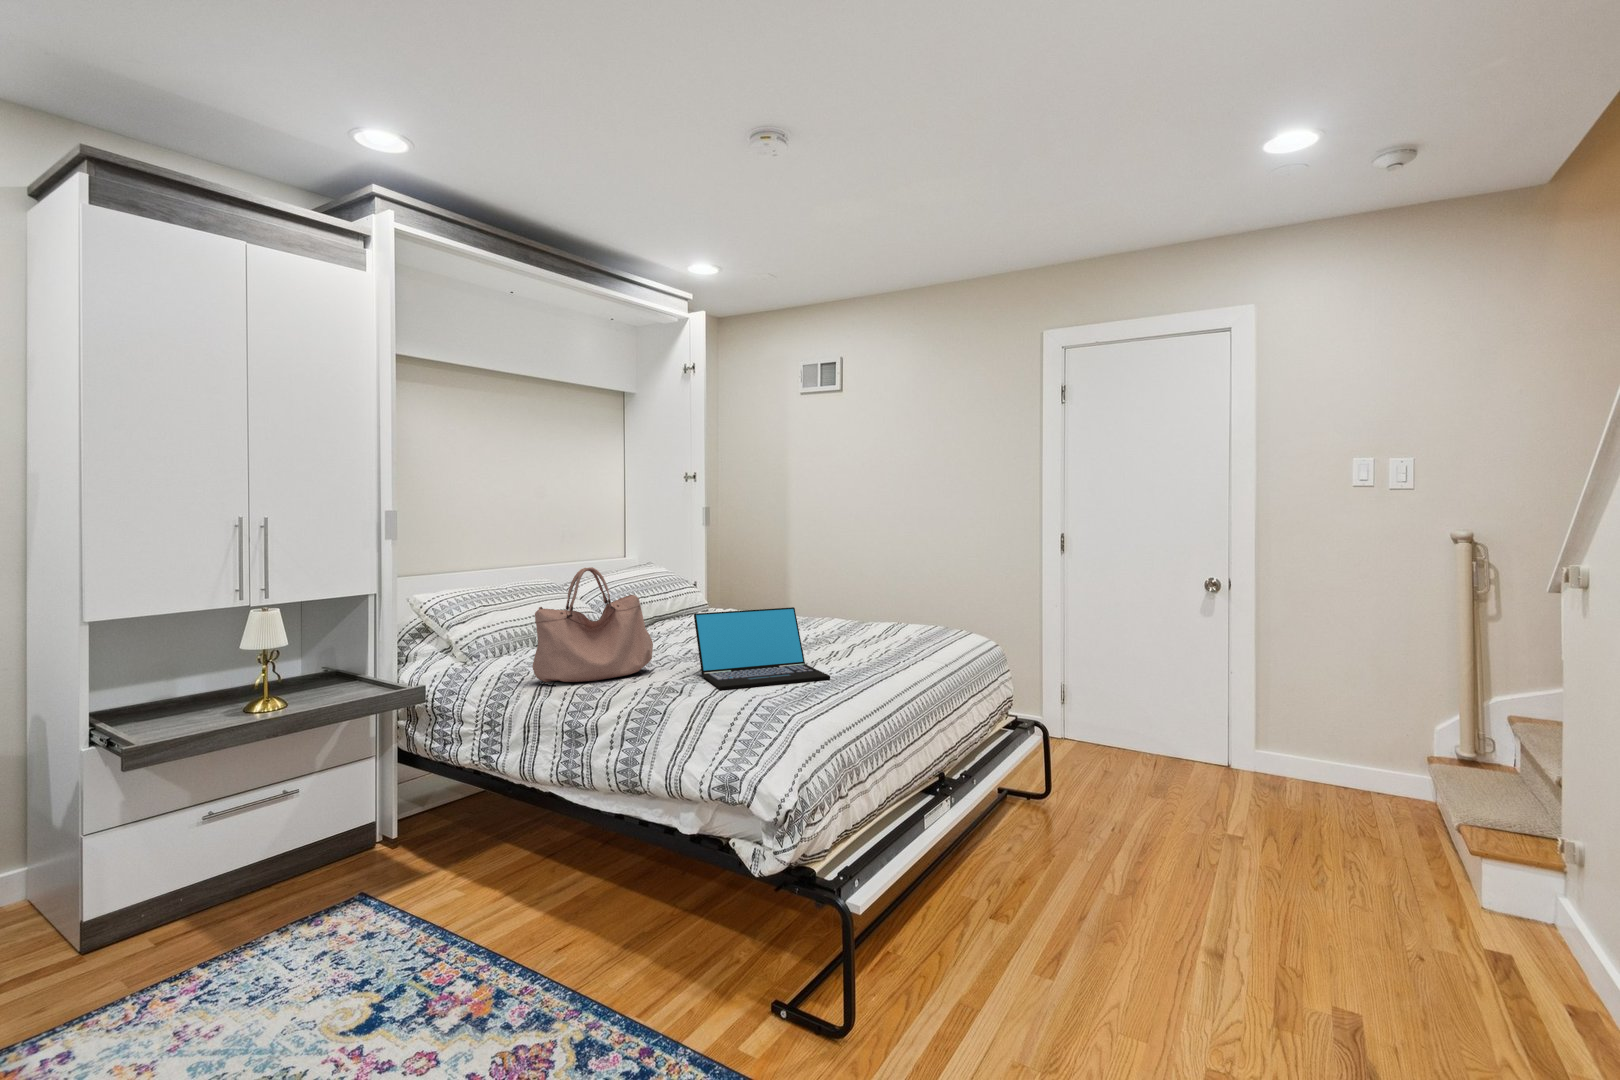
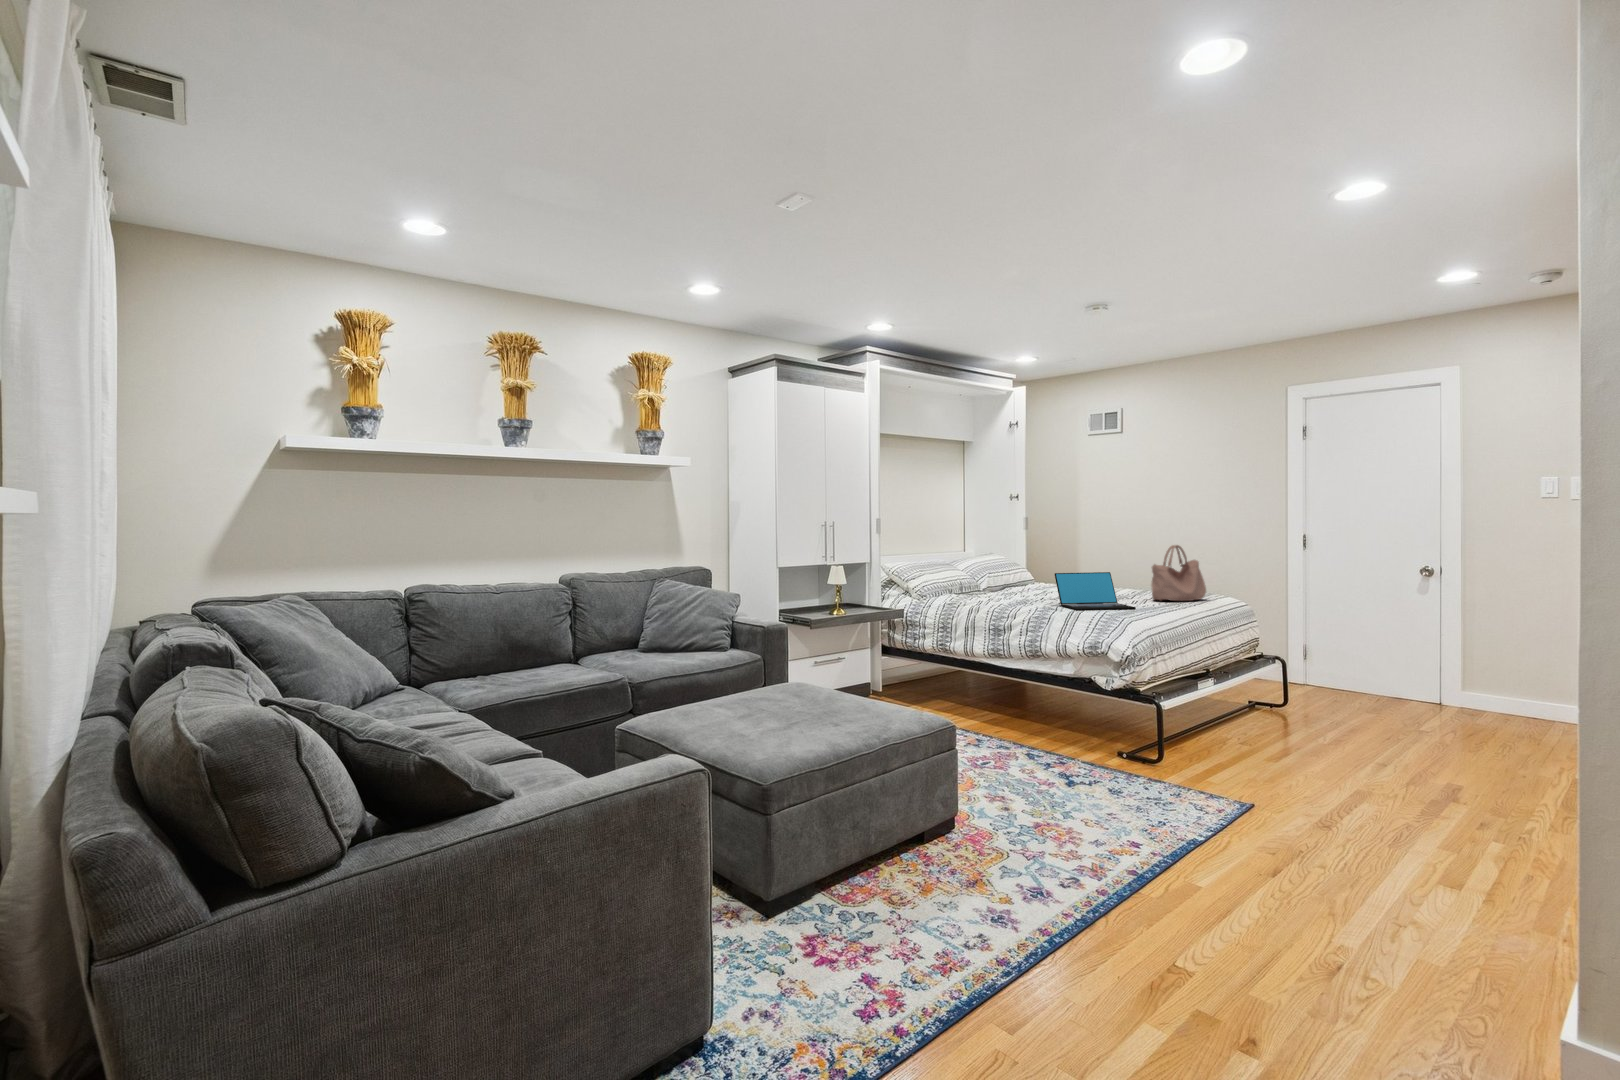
handbag: present [533,567,653,682] -> present [1151,545,1206,601]

